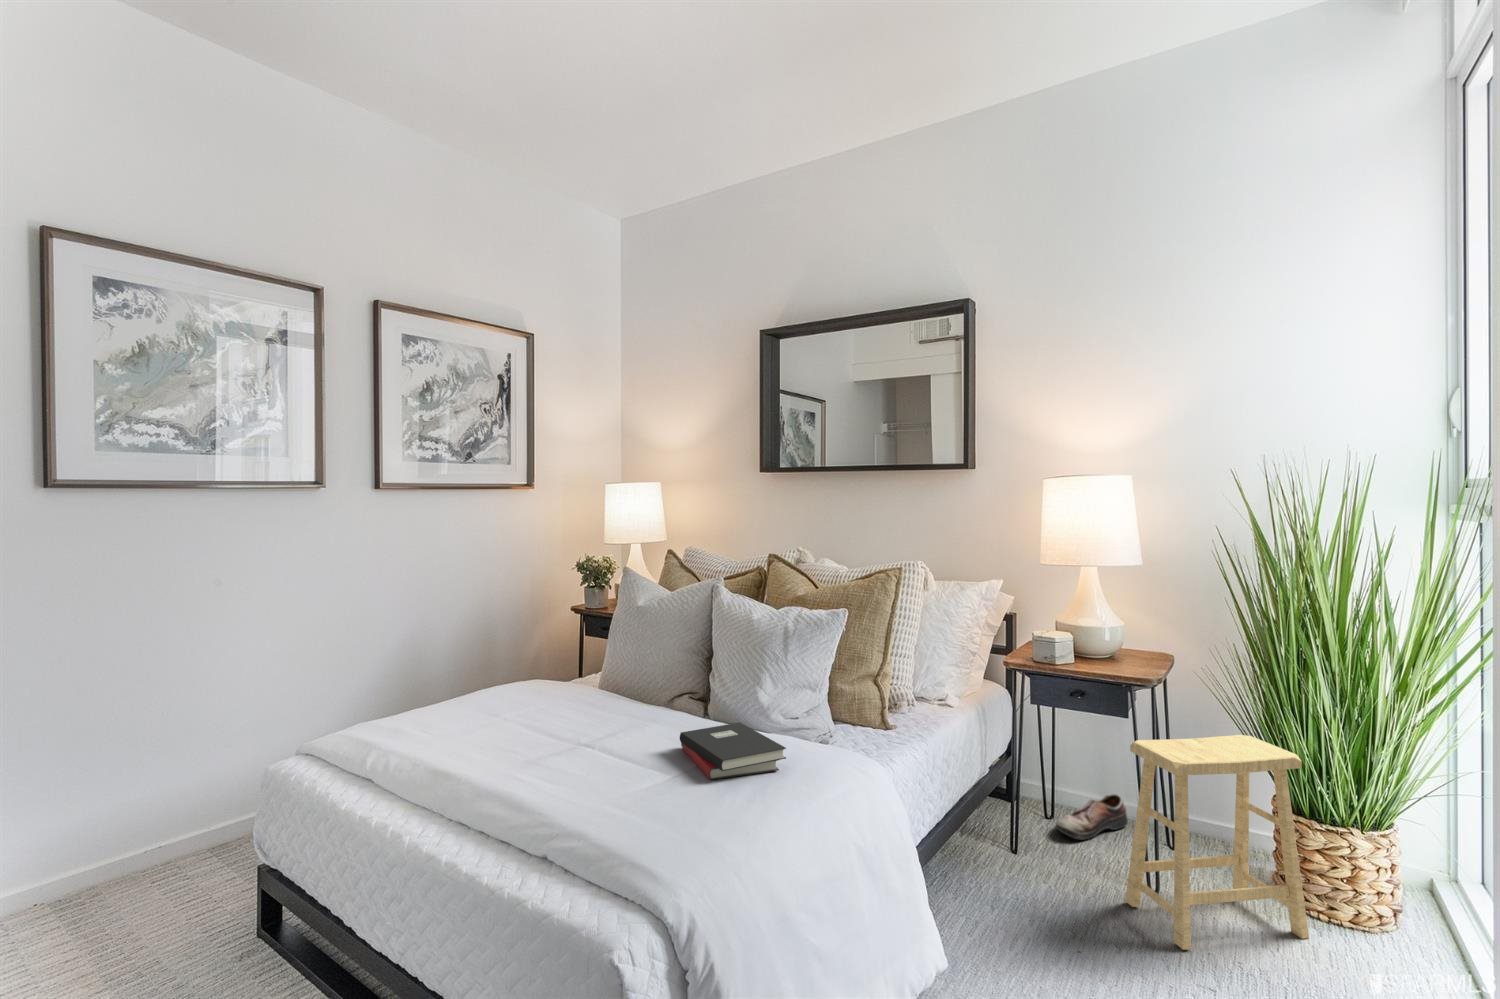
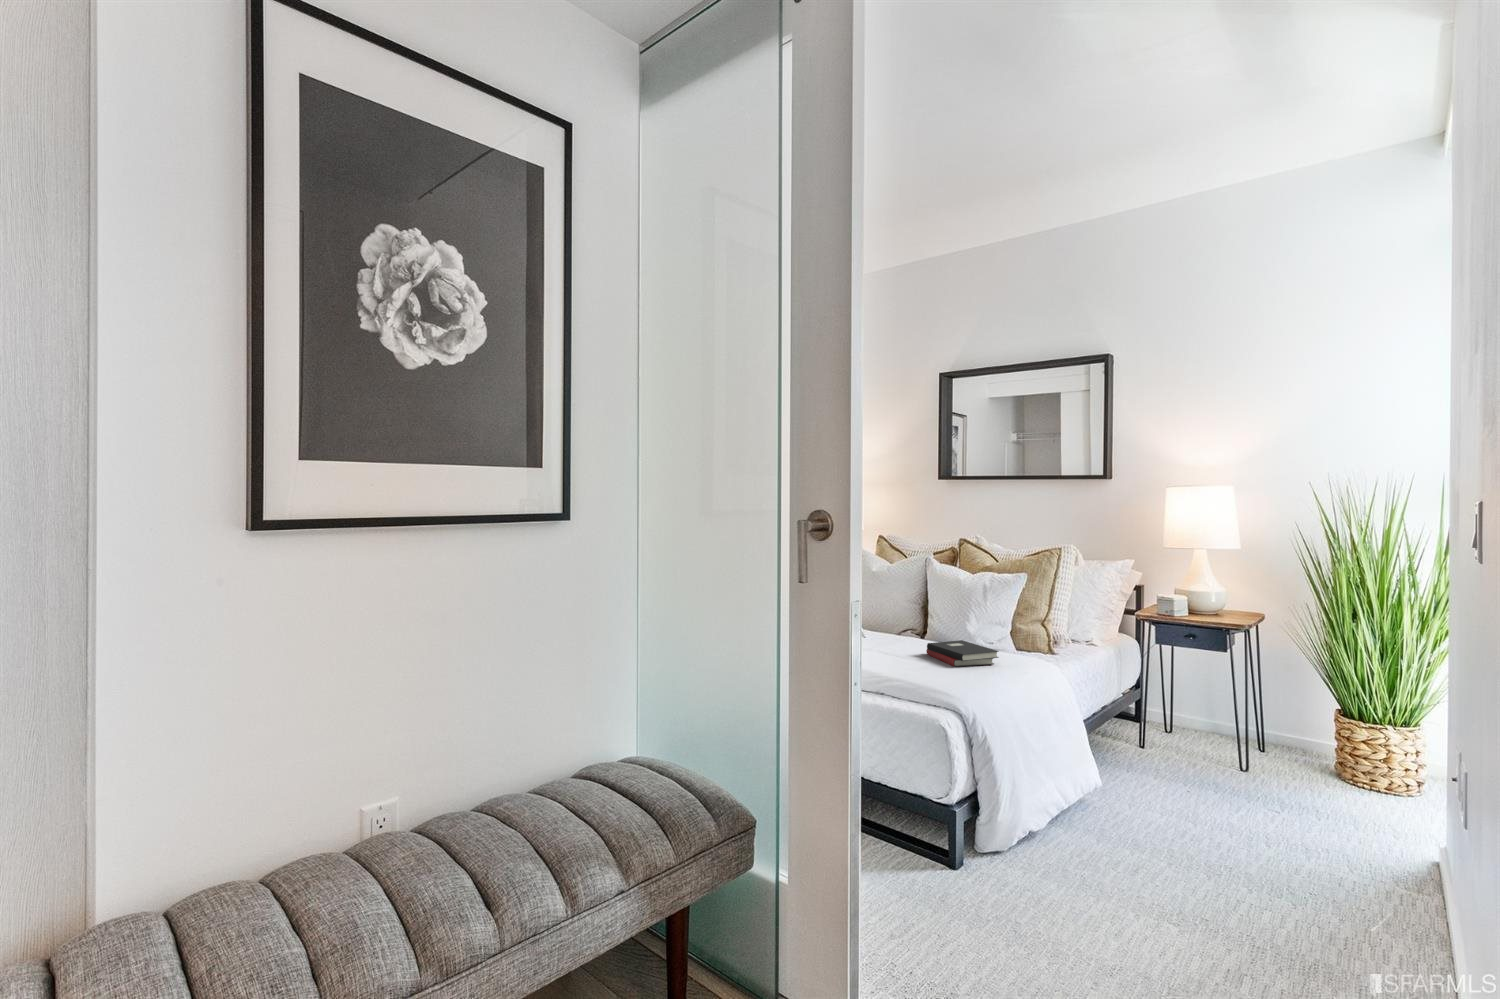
footstool: present [1125,735,1309,950] -> none [1223,664,1353,796]
shoe: present [1055,794,1128,839] -> none [1173,716,1229,744]

